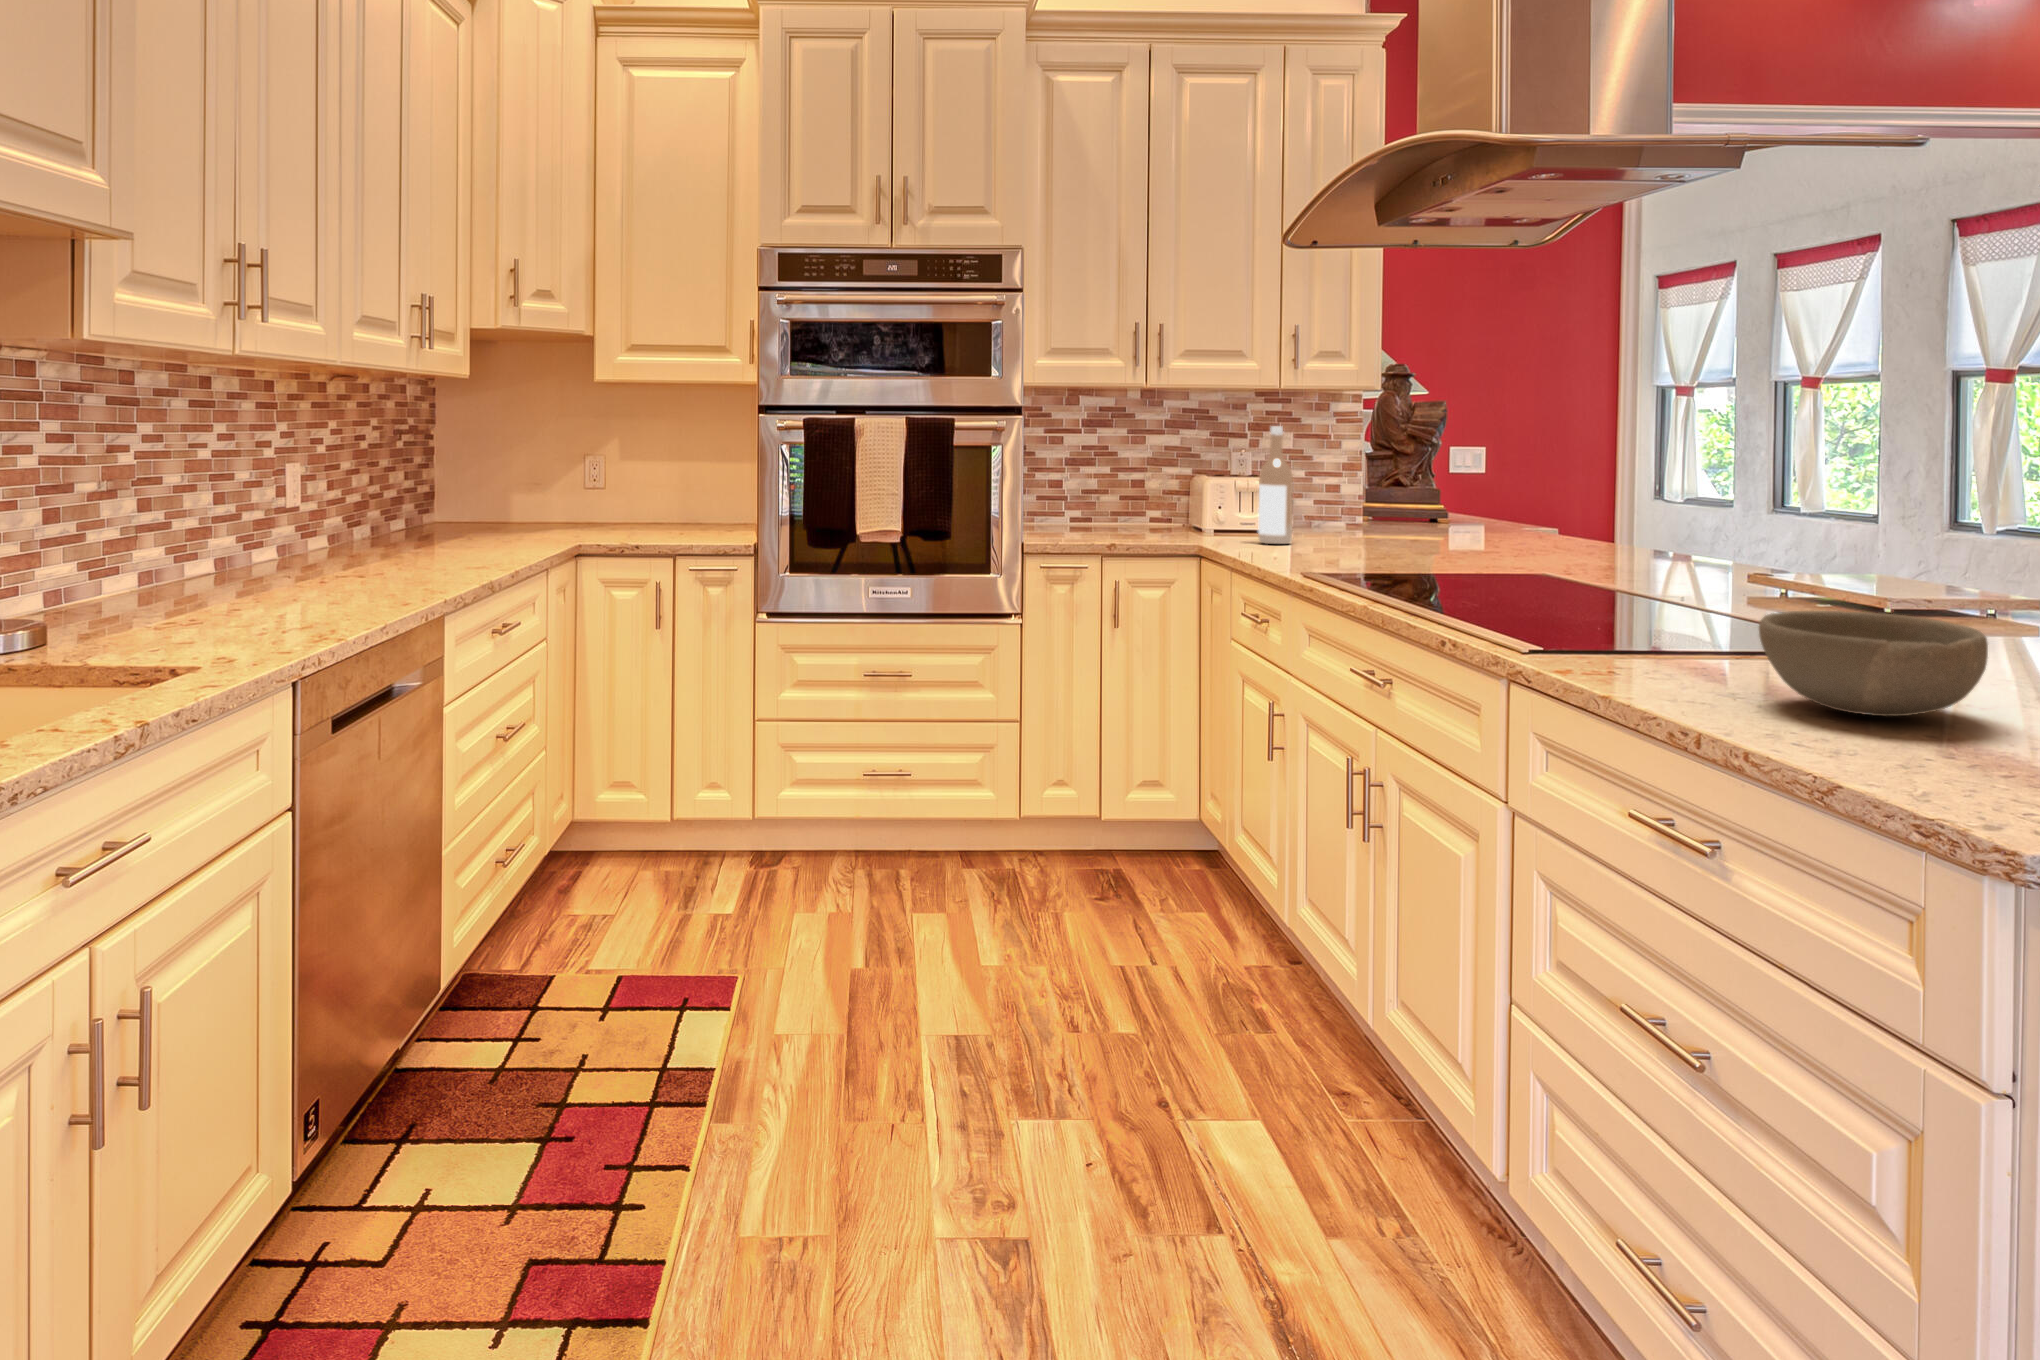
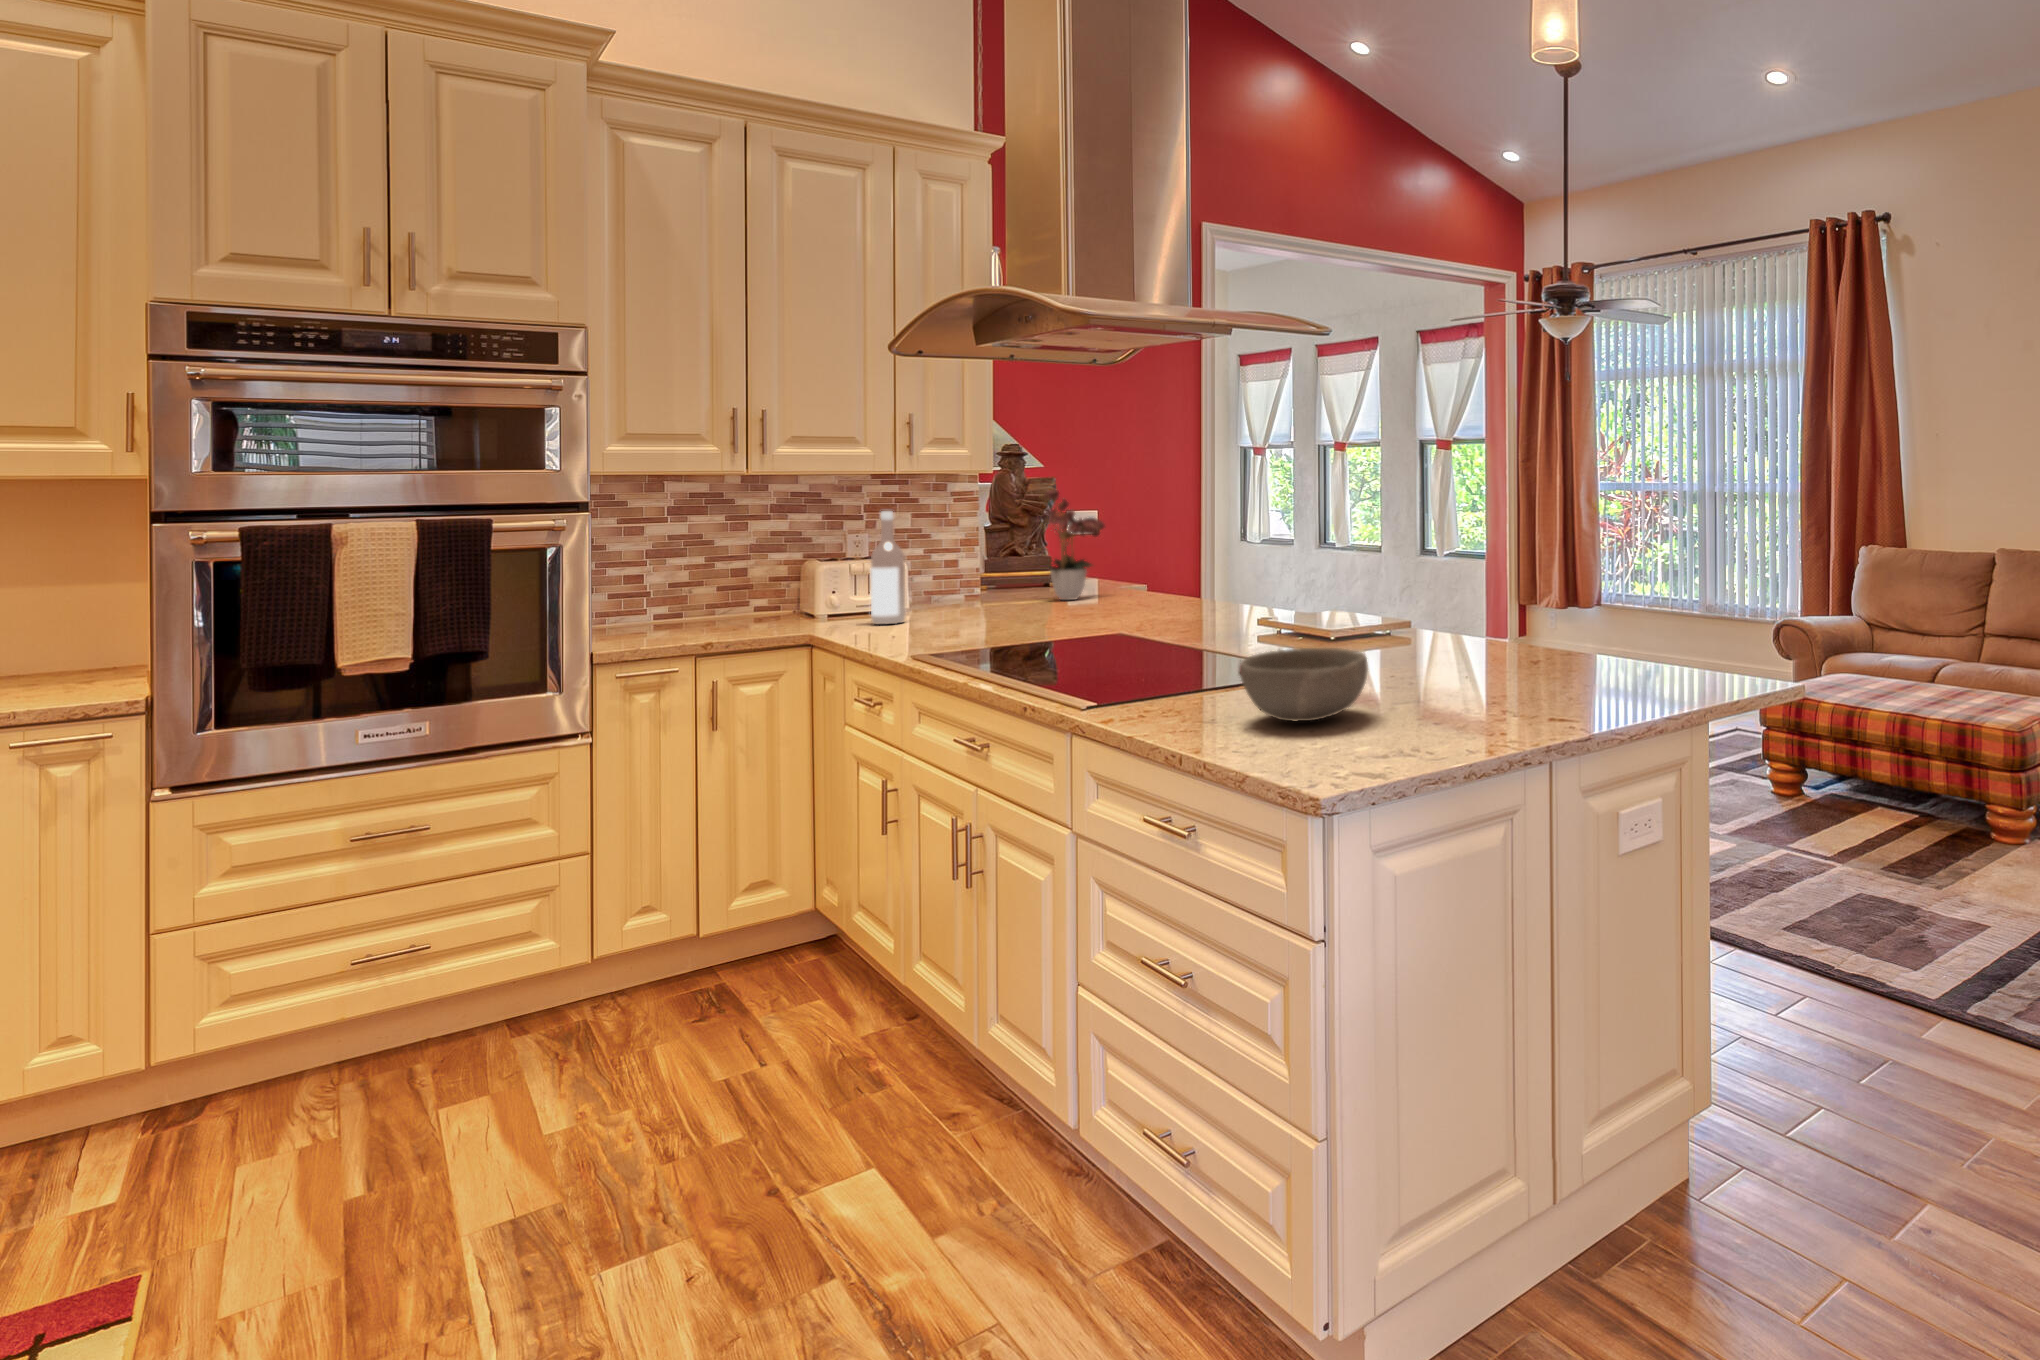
flower arrangement: none [1428,404,1521,537] -> present [1039,490,1105,600]

